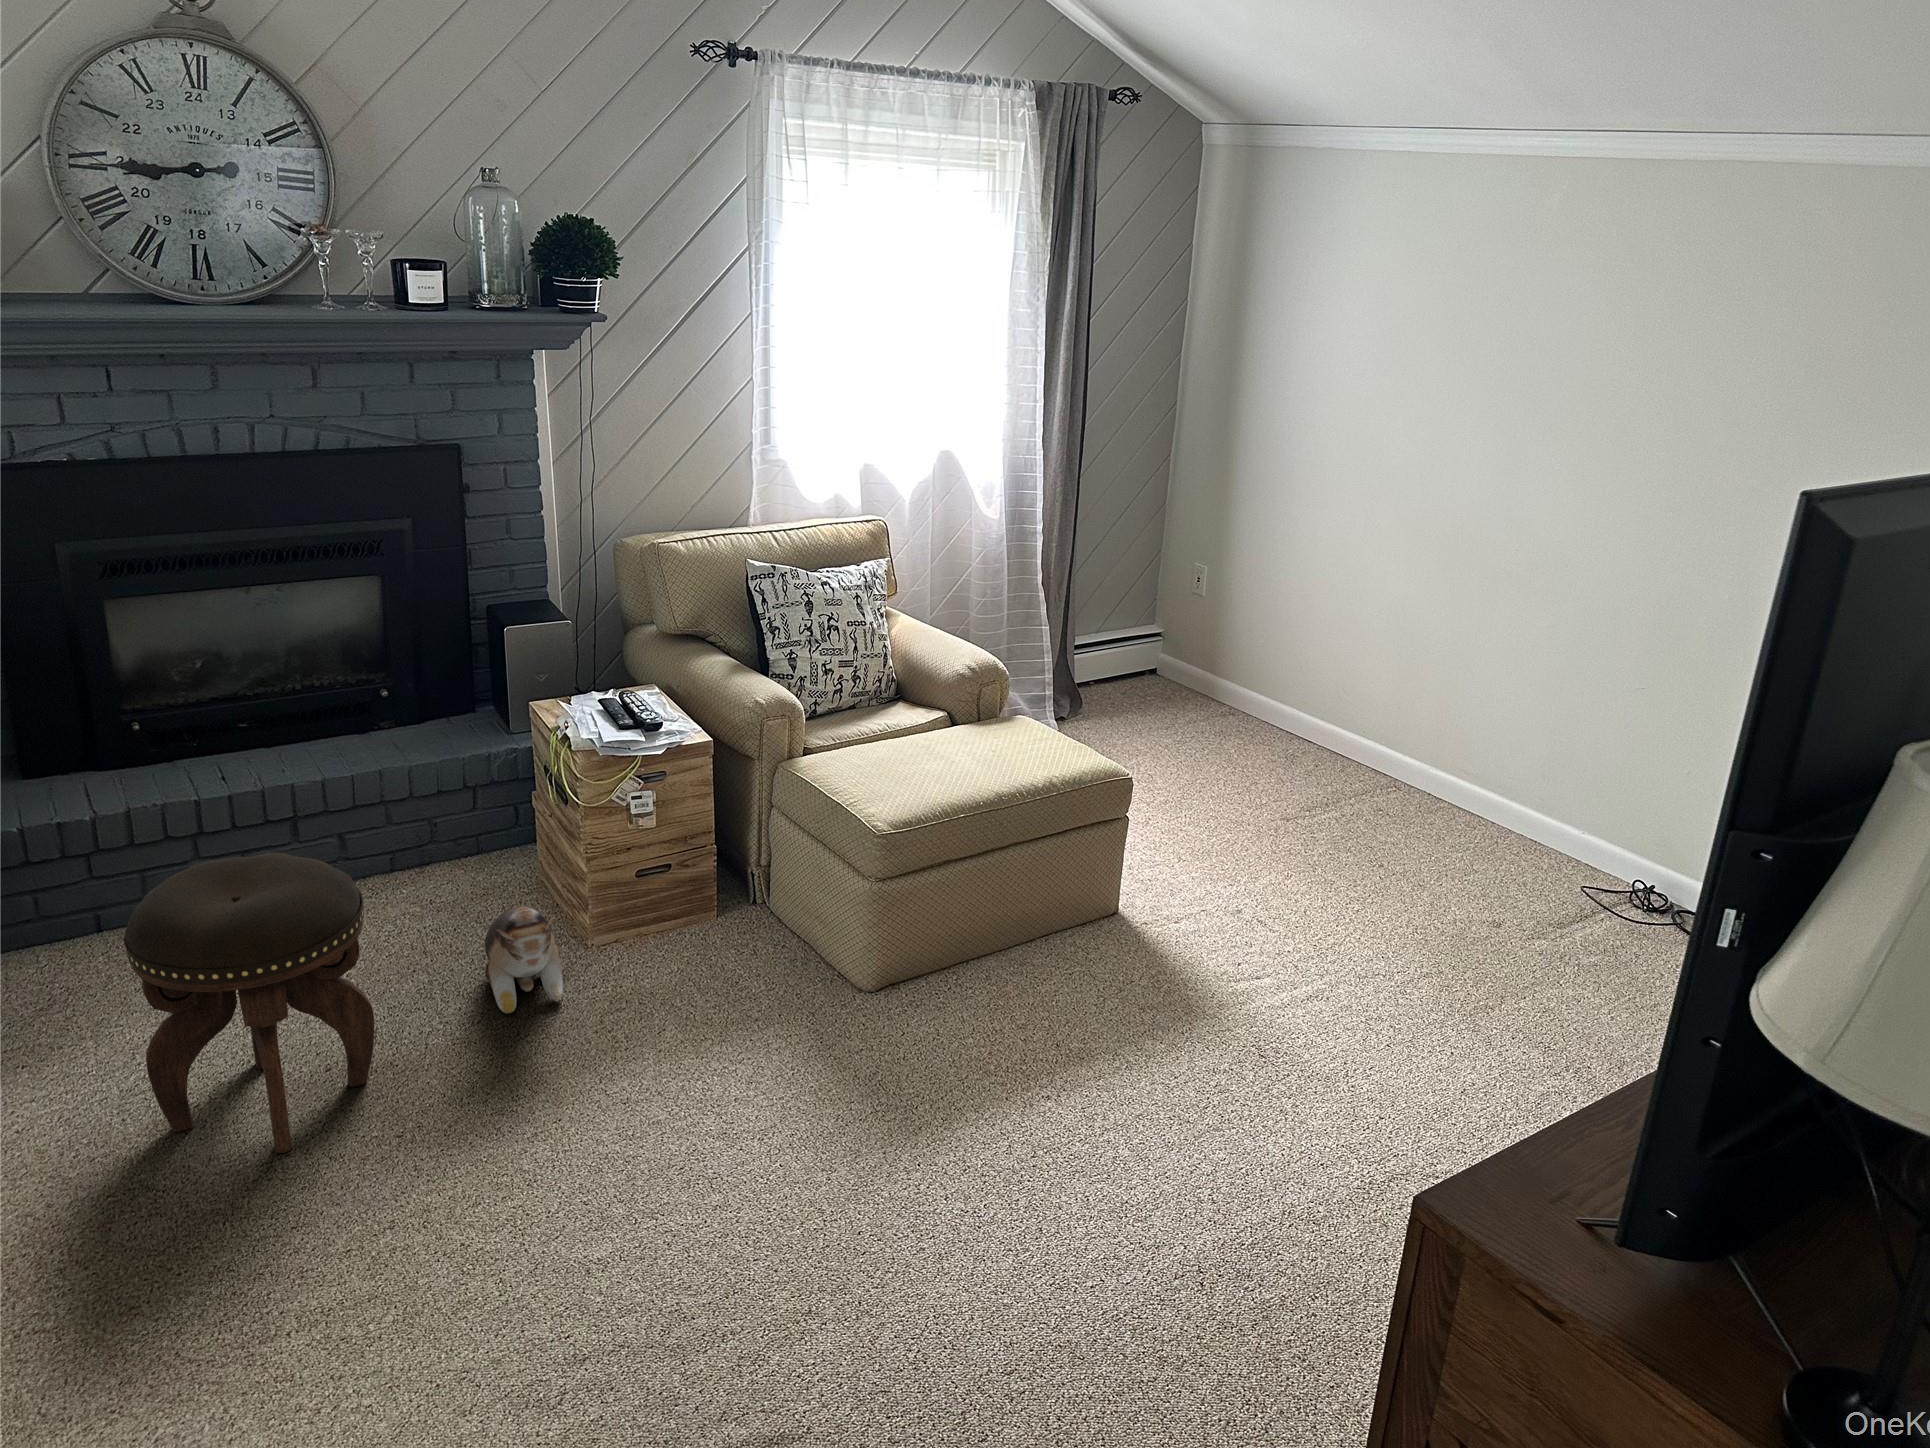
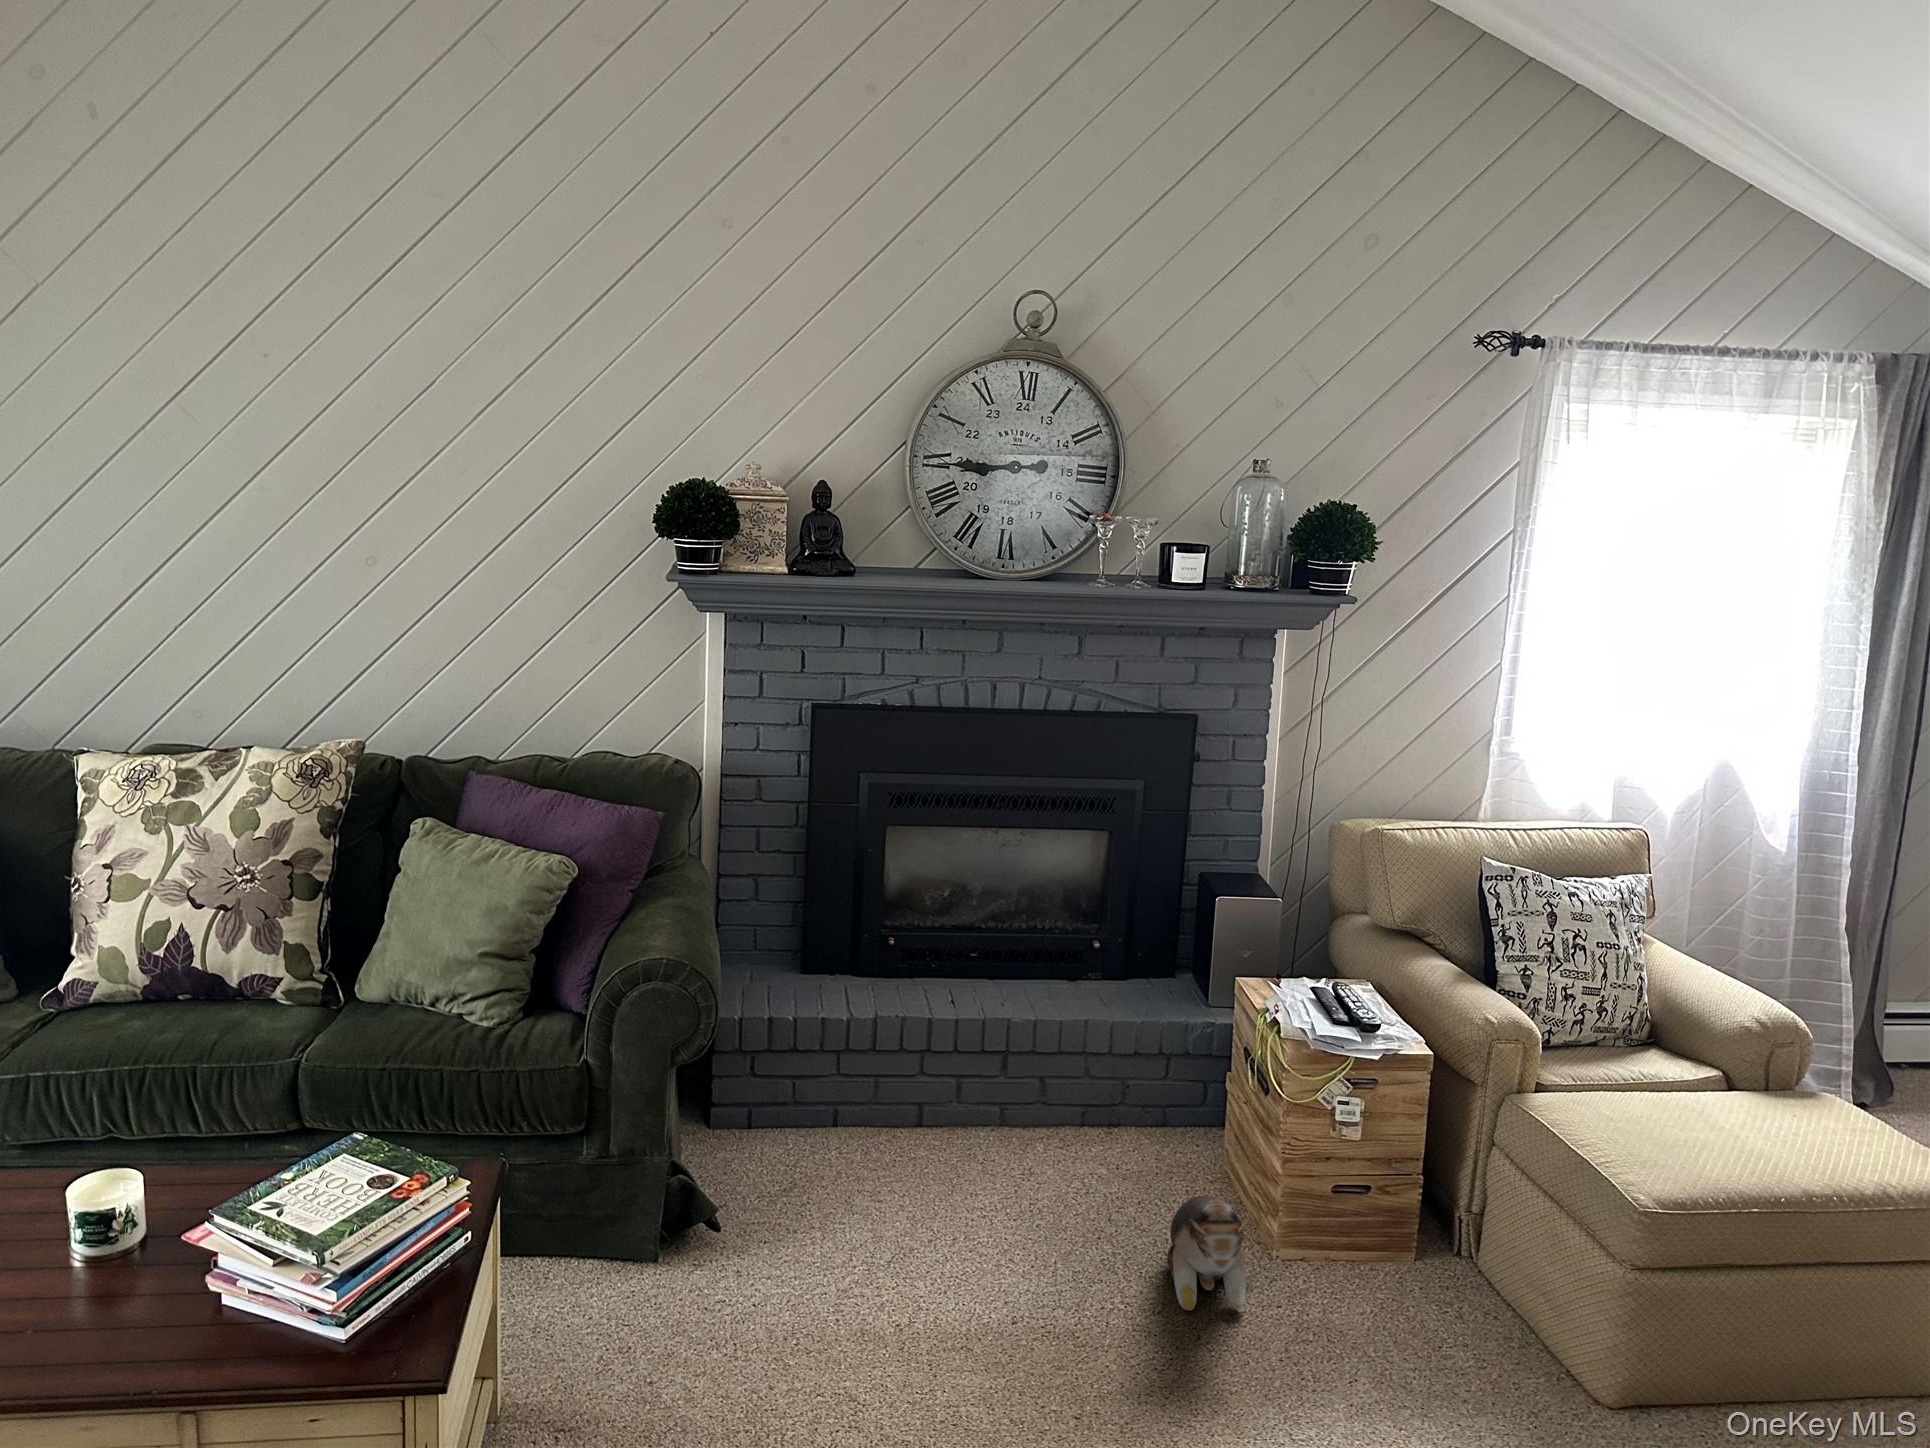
footstool: present [124,853,374,1153] -> none [864,1087,1071,1401]

